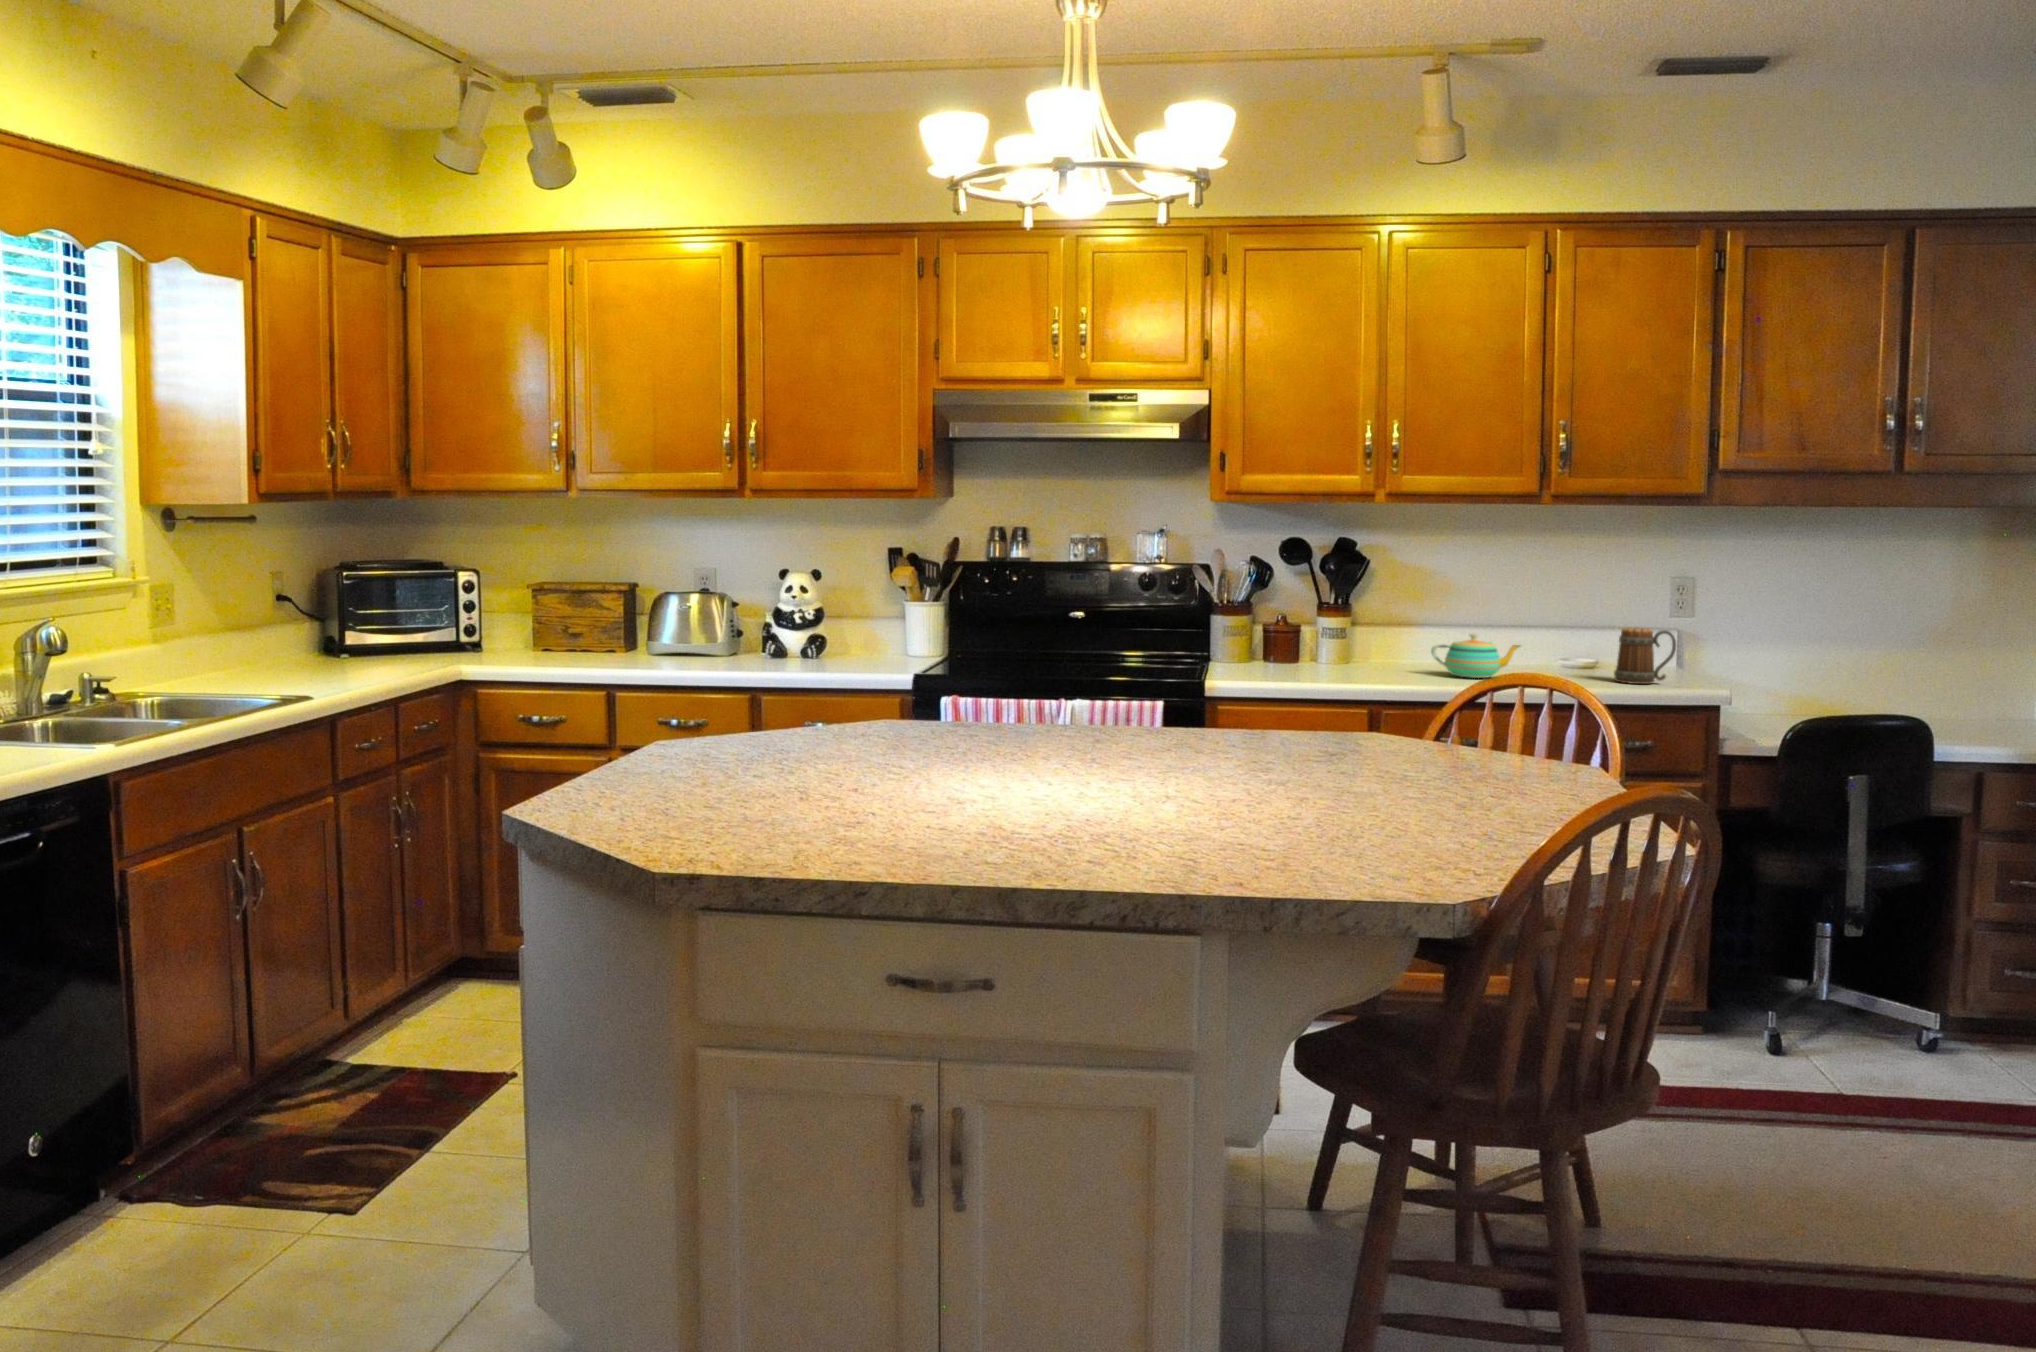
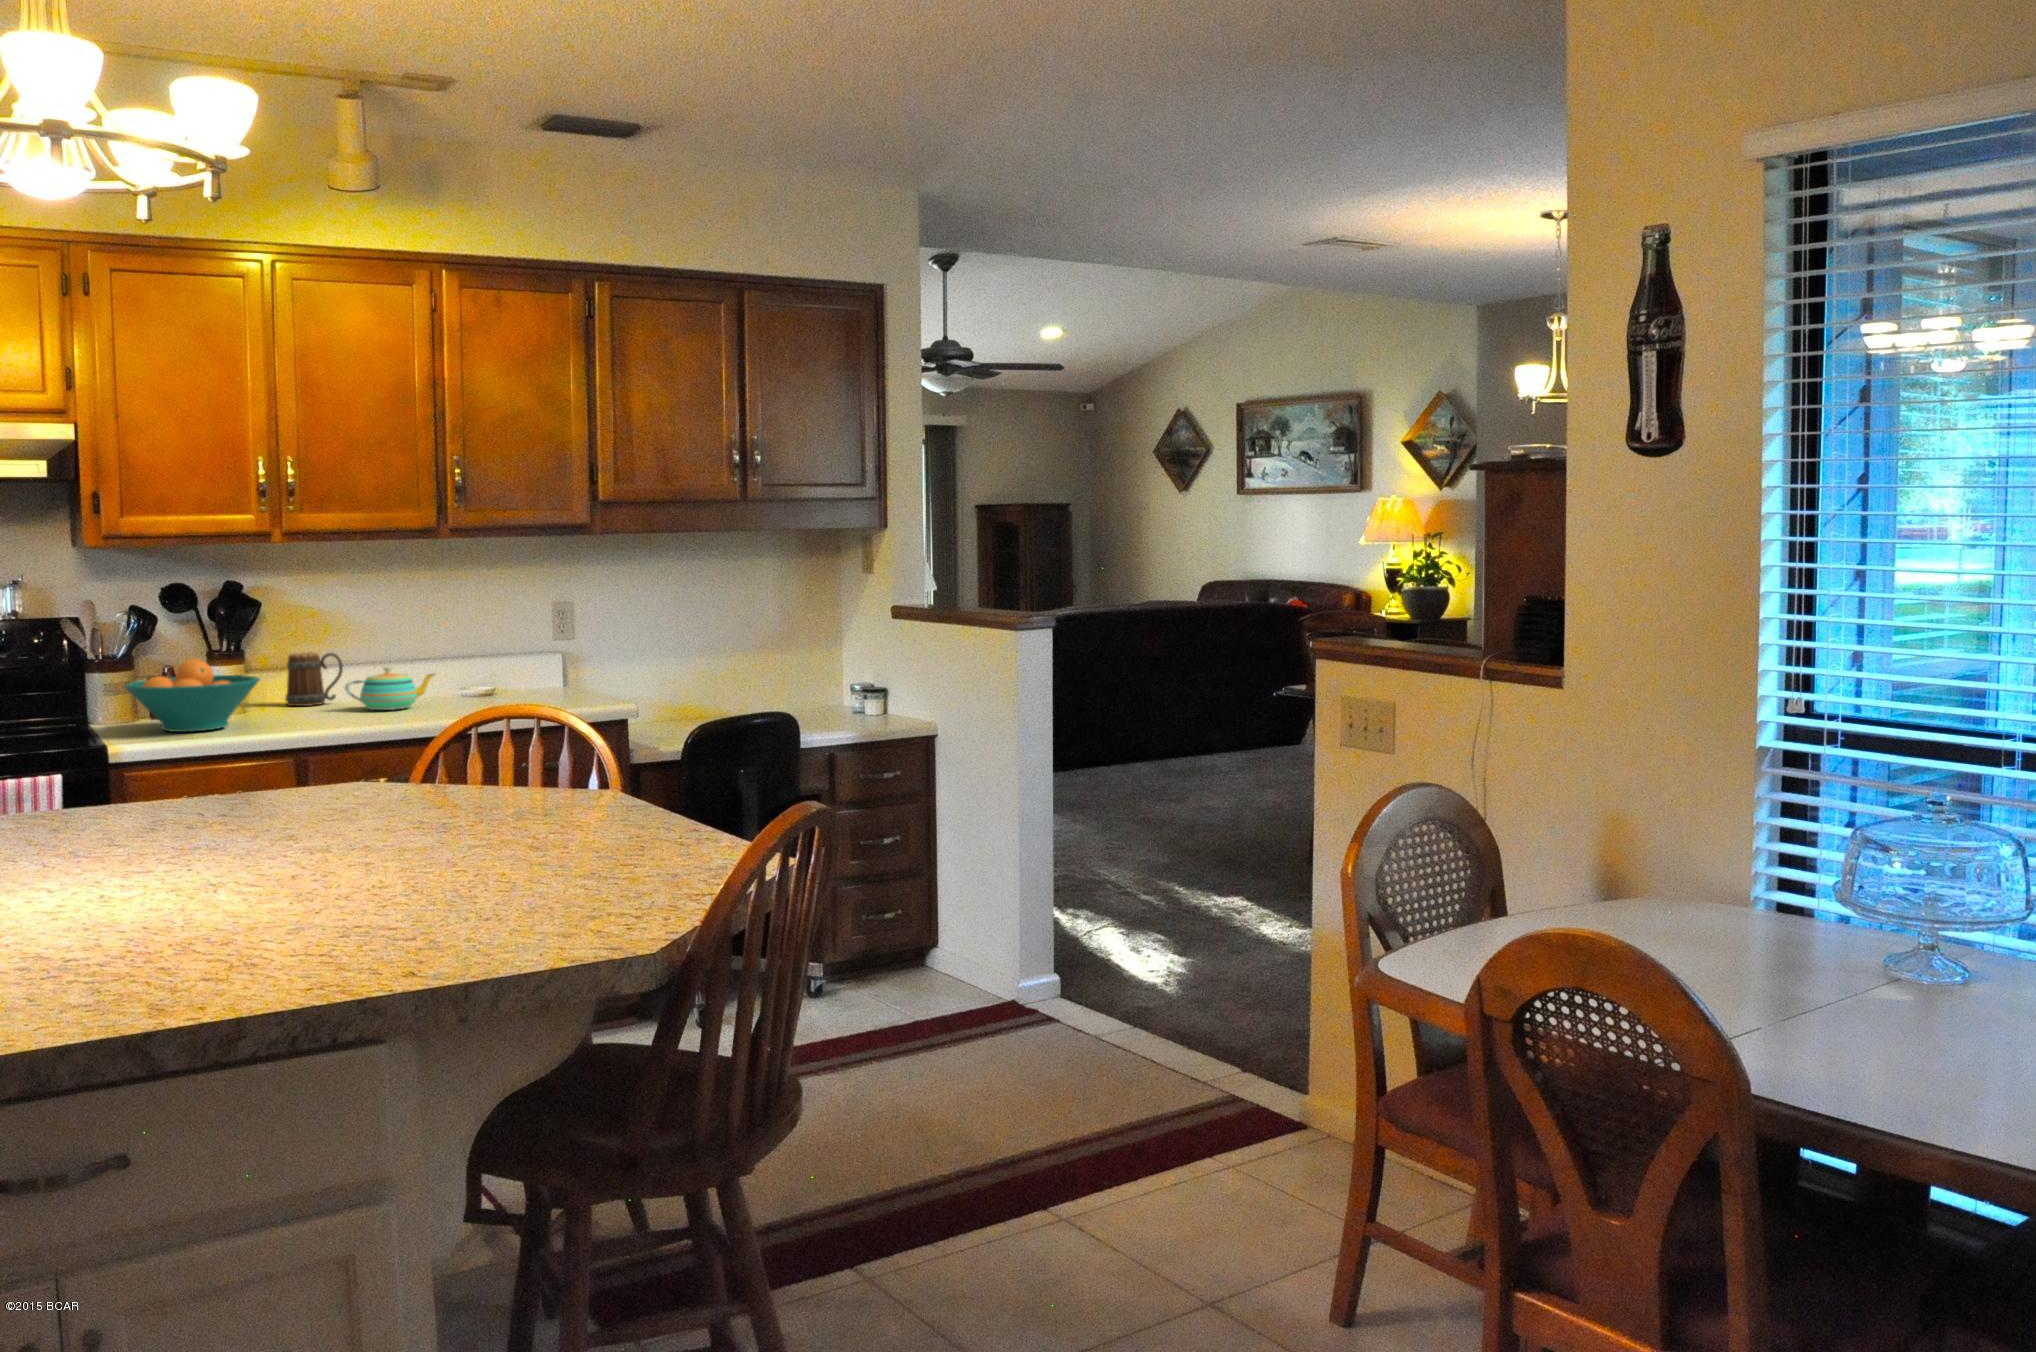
fruit bowl: none [1230,610,1345,677] -> present [124,659,260,732]
mug: present [1614,627,1676,684] -> present [285,652,343,706]

